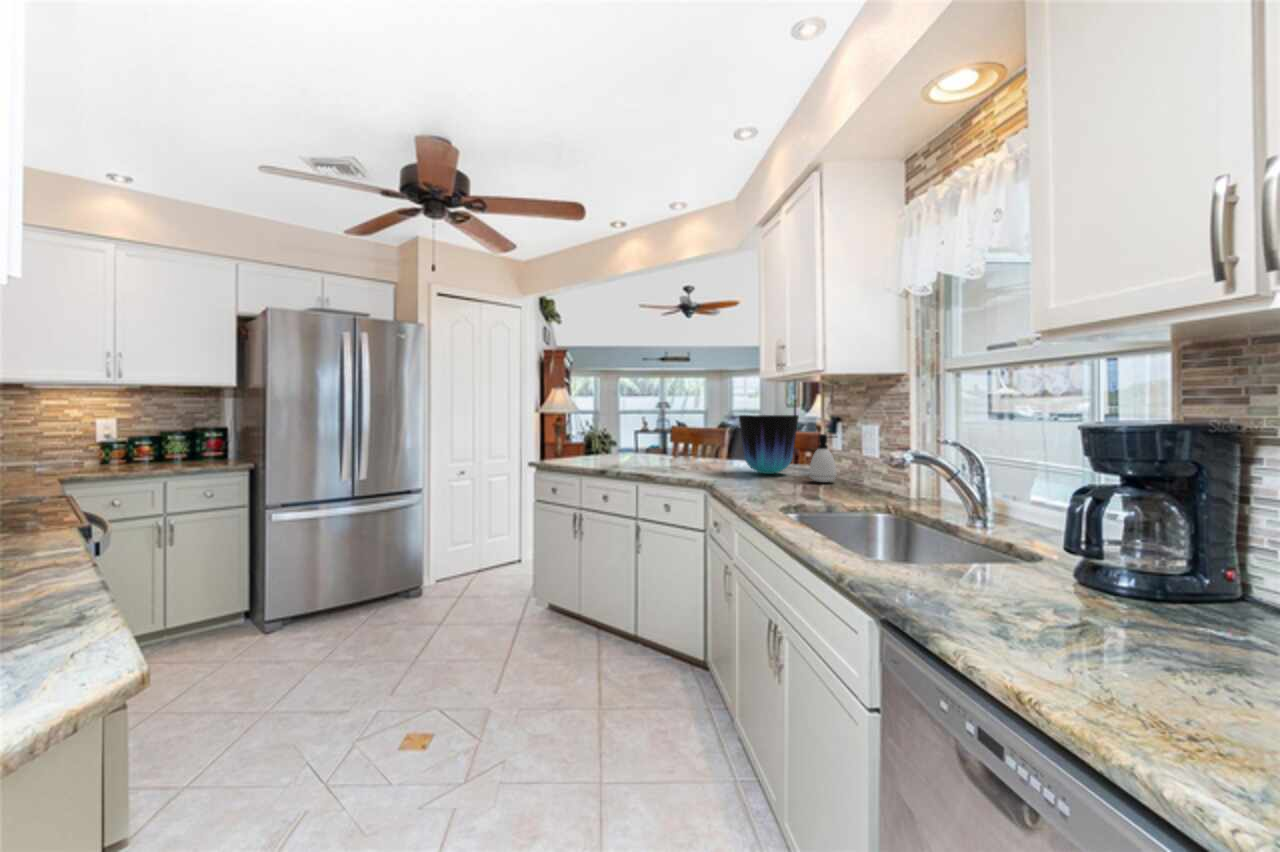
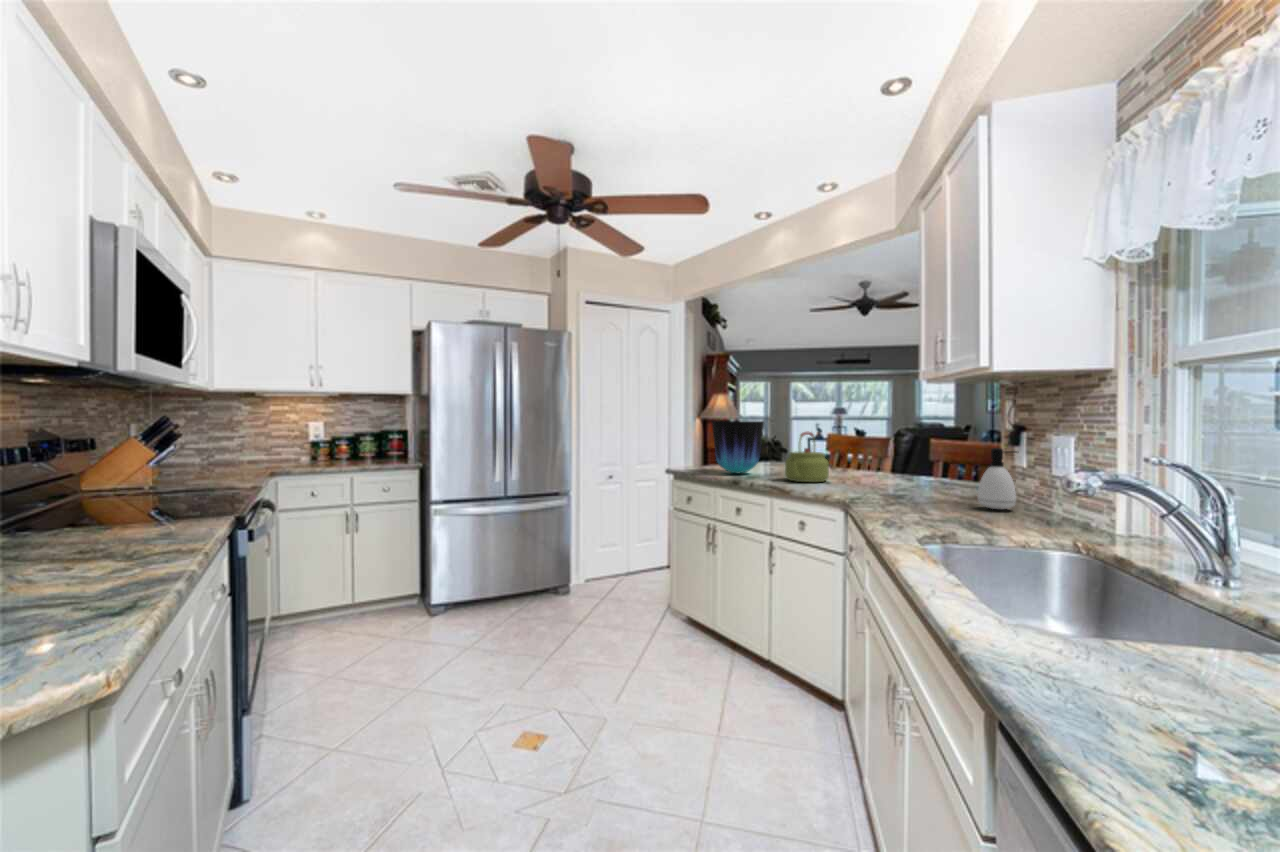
vase: present [739,415,799,474] -> present [712,420,765,473]
kettle: none [649,423,686,468] -> present [785,432,829,482]

